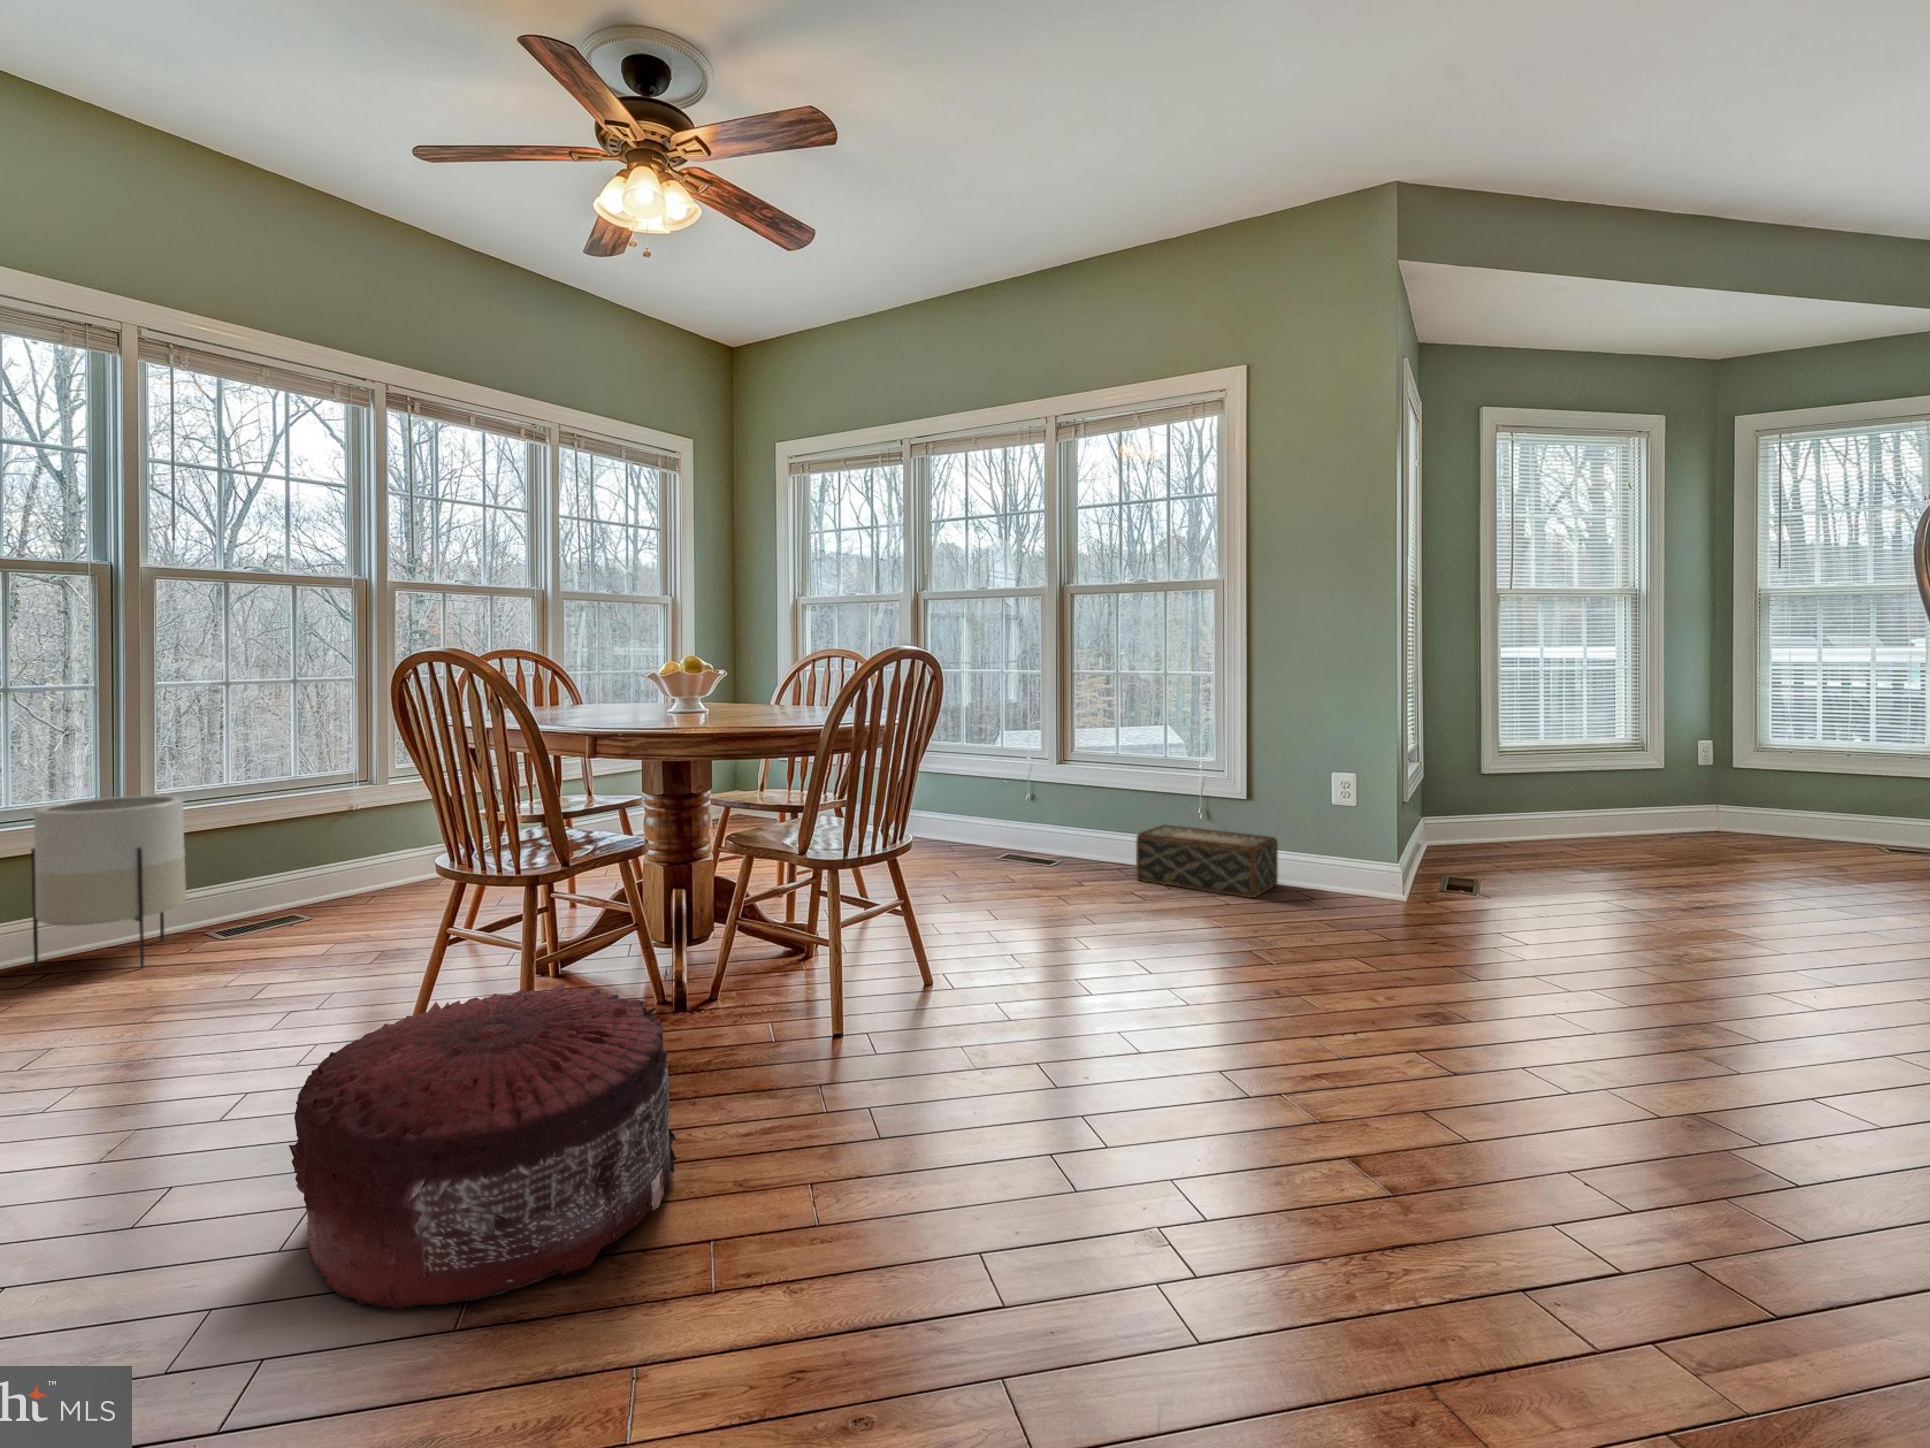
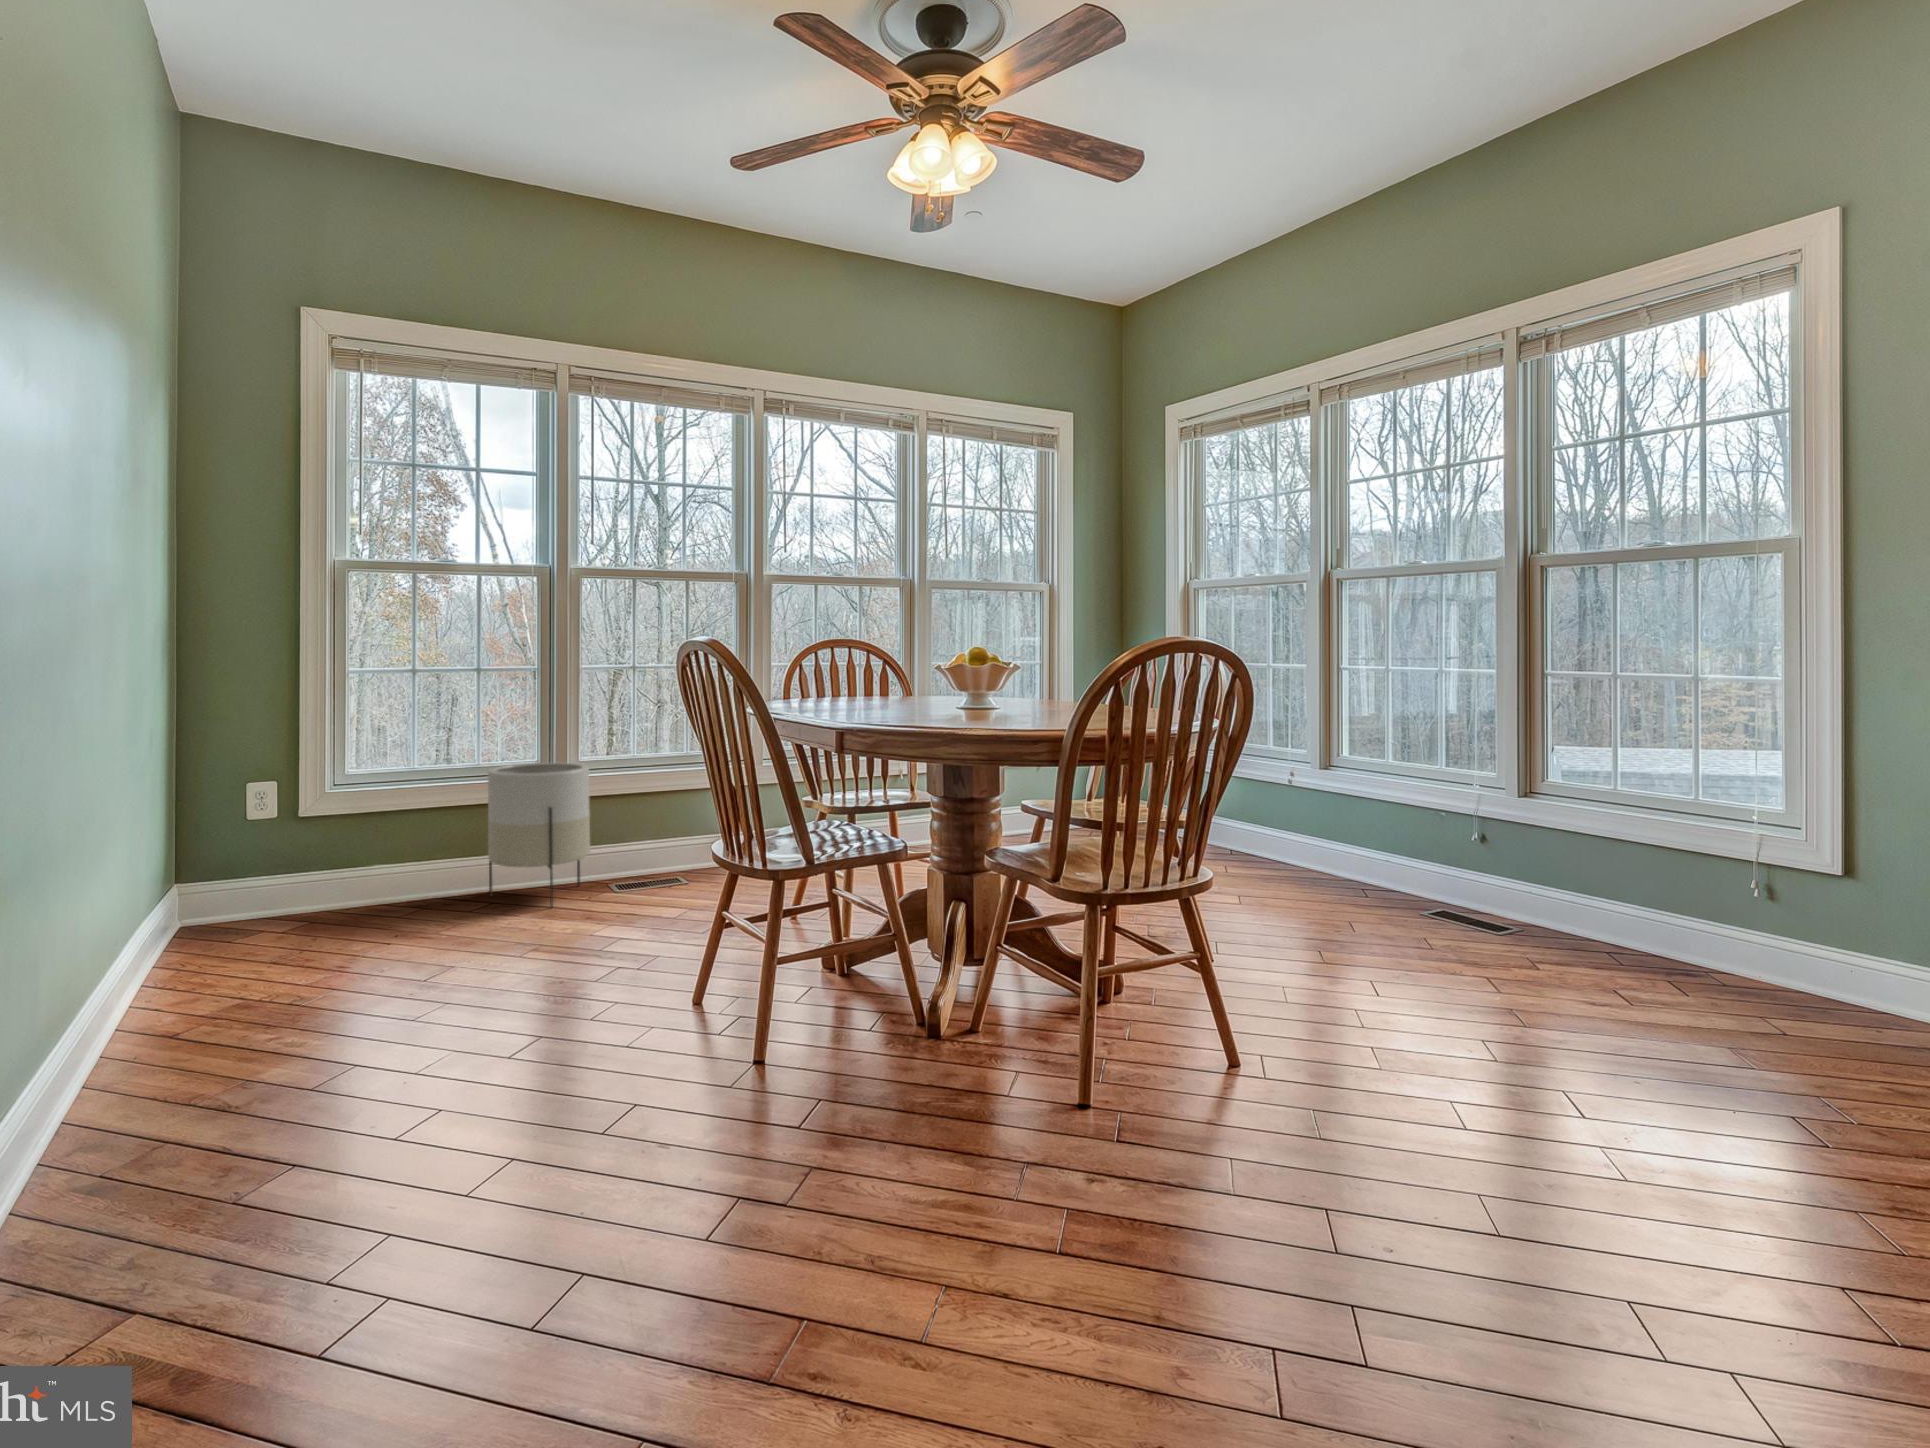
woven basket: present [1136,825,1278,898] -> none [1616,890,1879,1020]
pouf: present [289,983,676,1310] -> none [460,990,833,1309]

